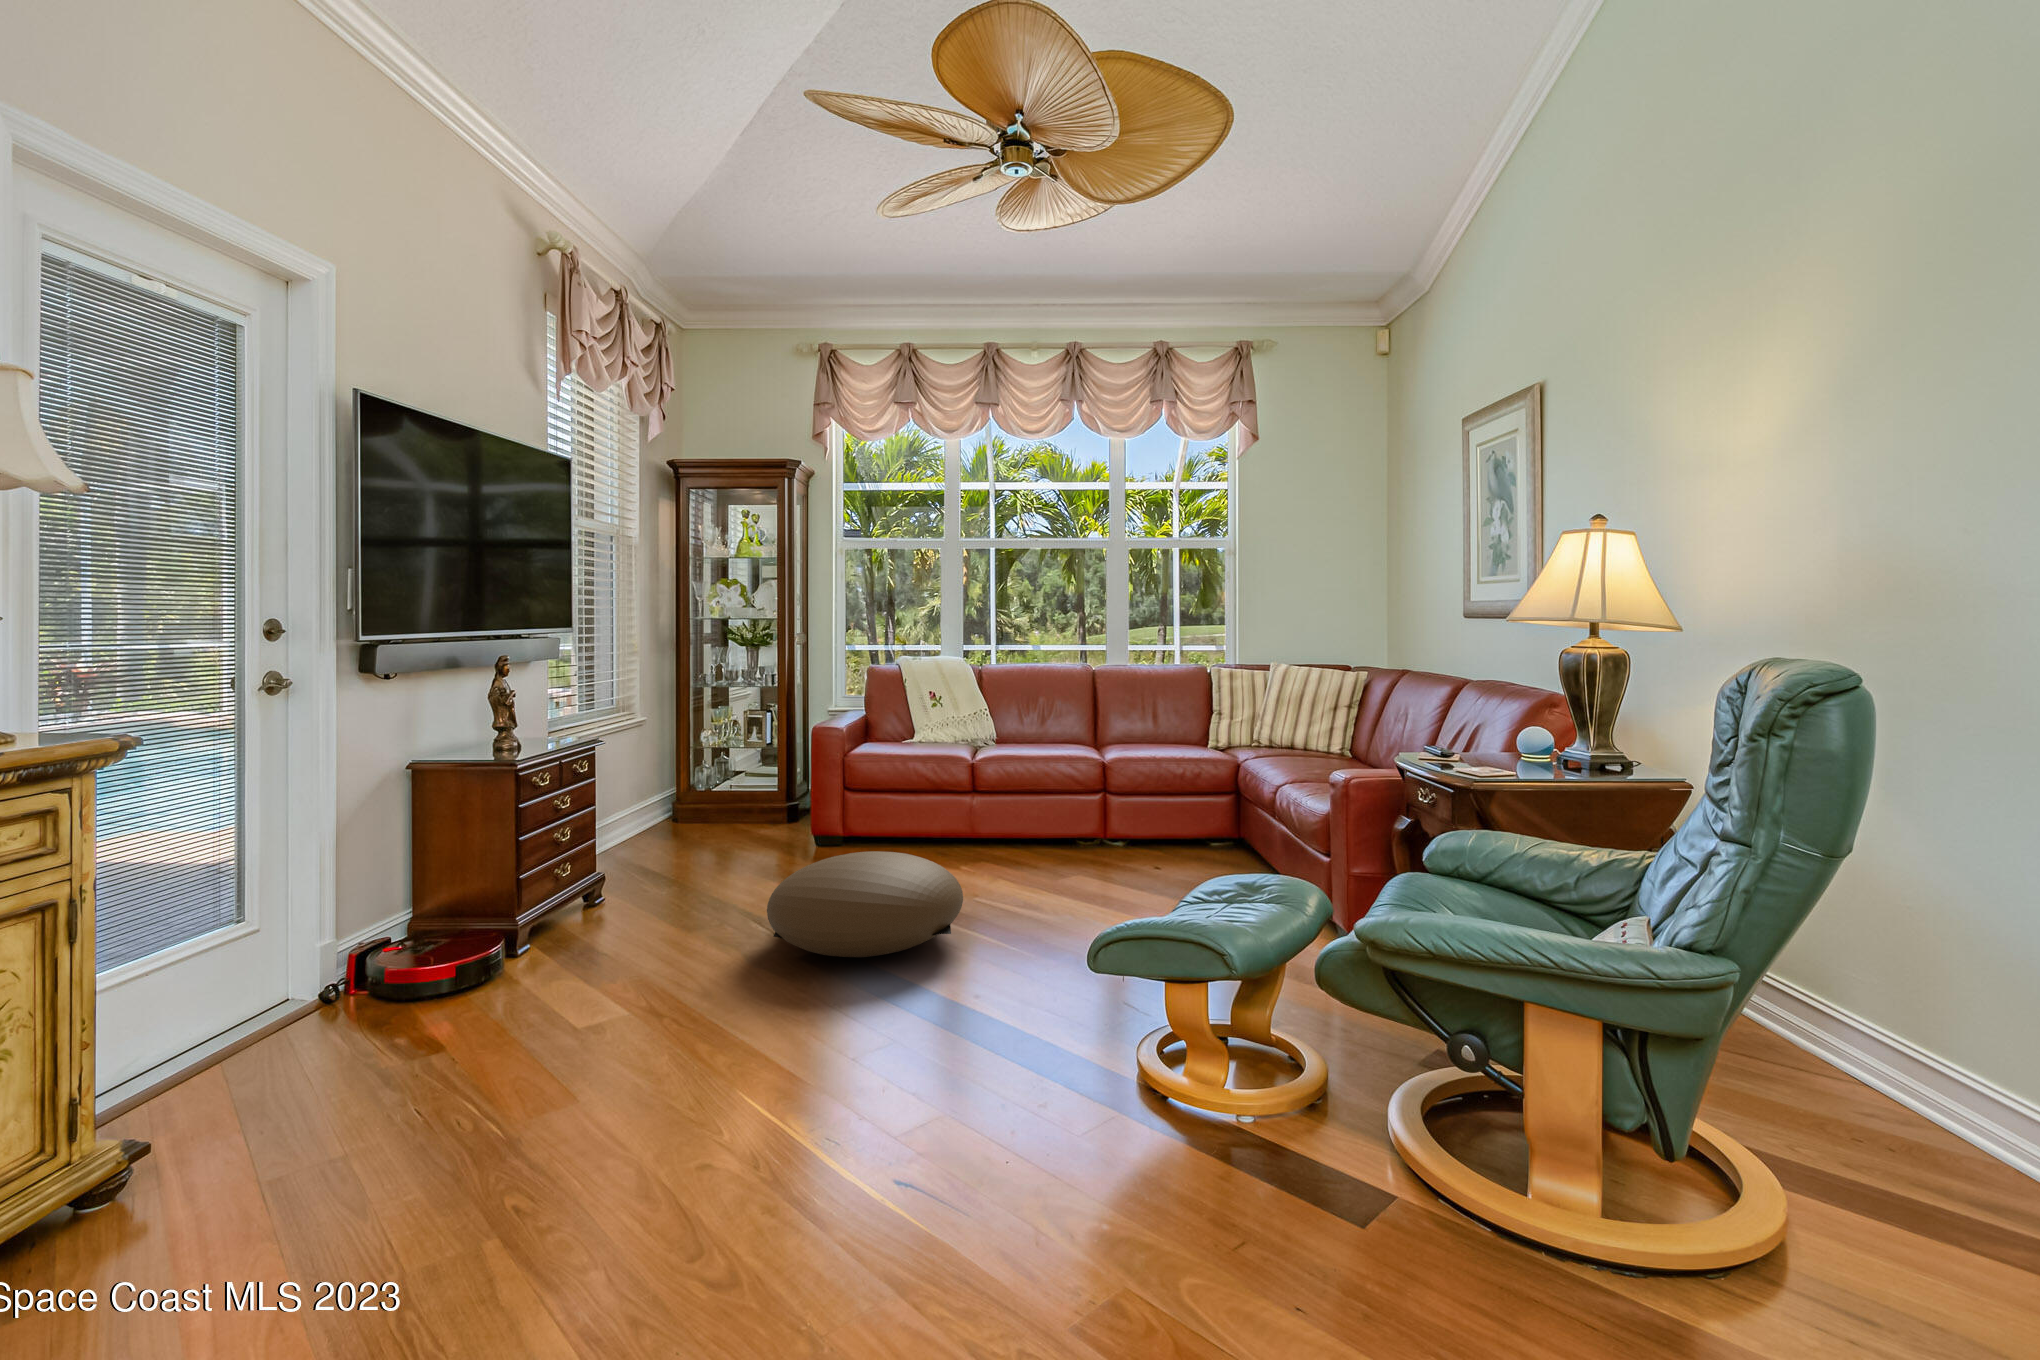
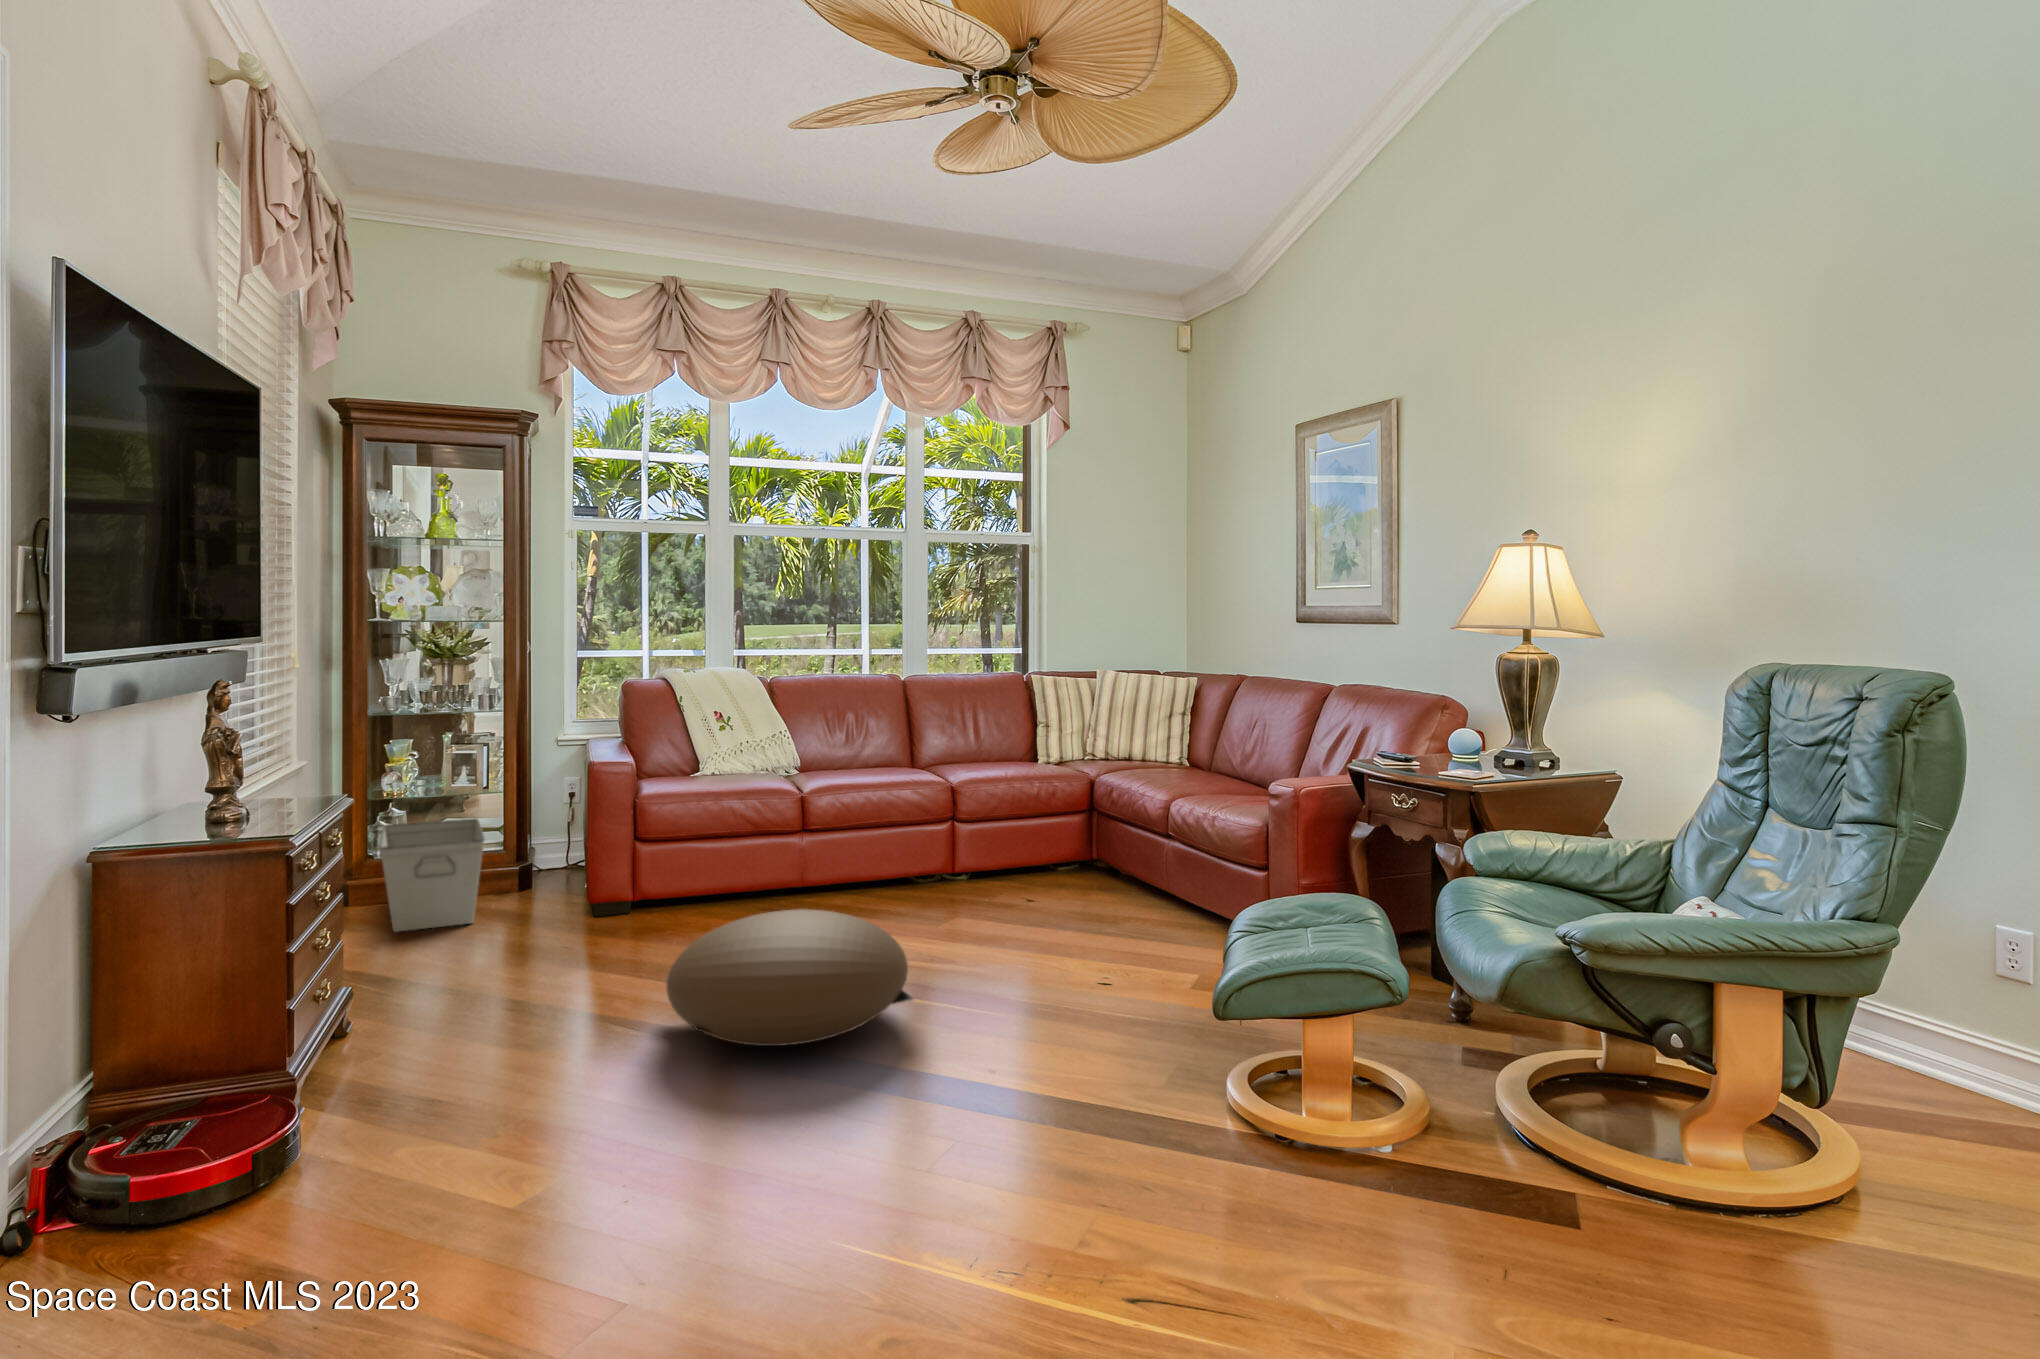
storage bin: none [672,768,759,846] -> present [379,819,485,932]

